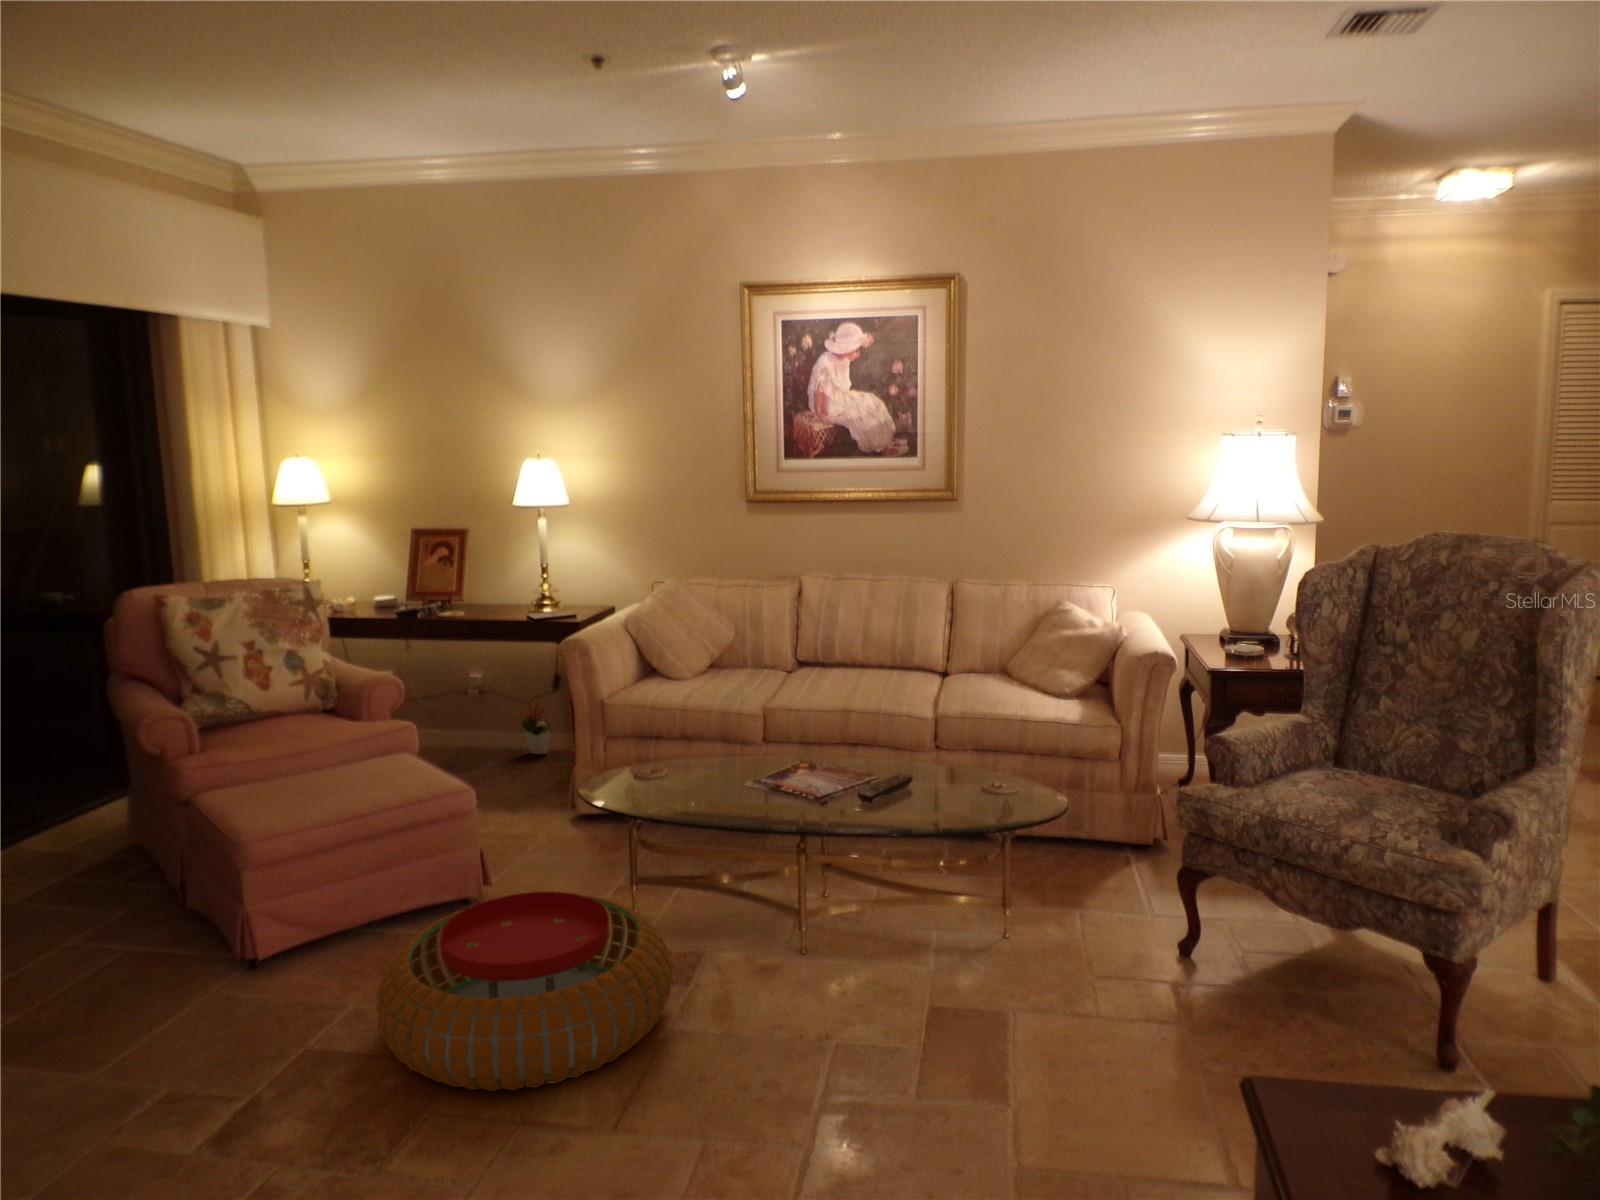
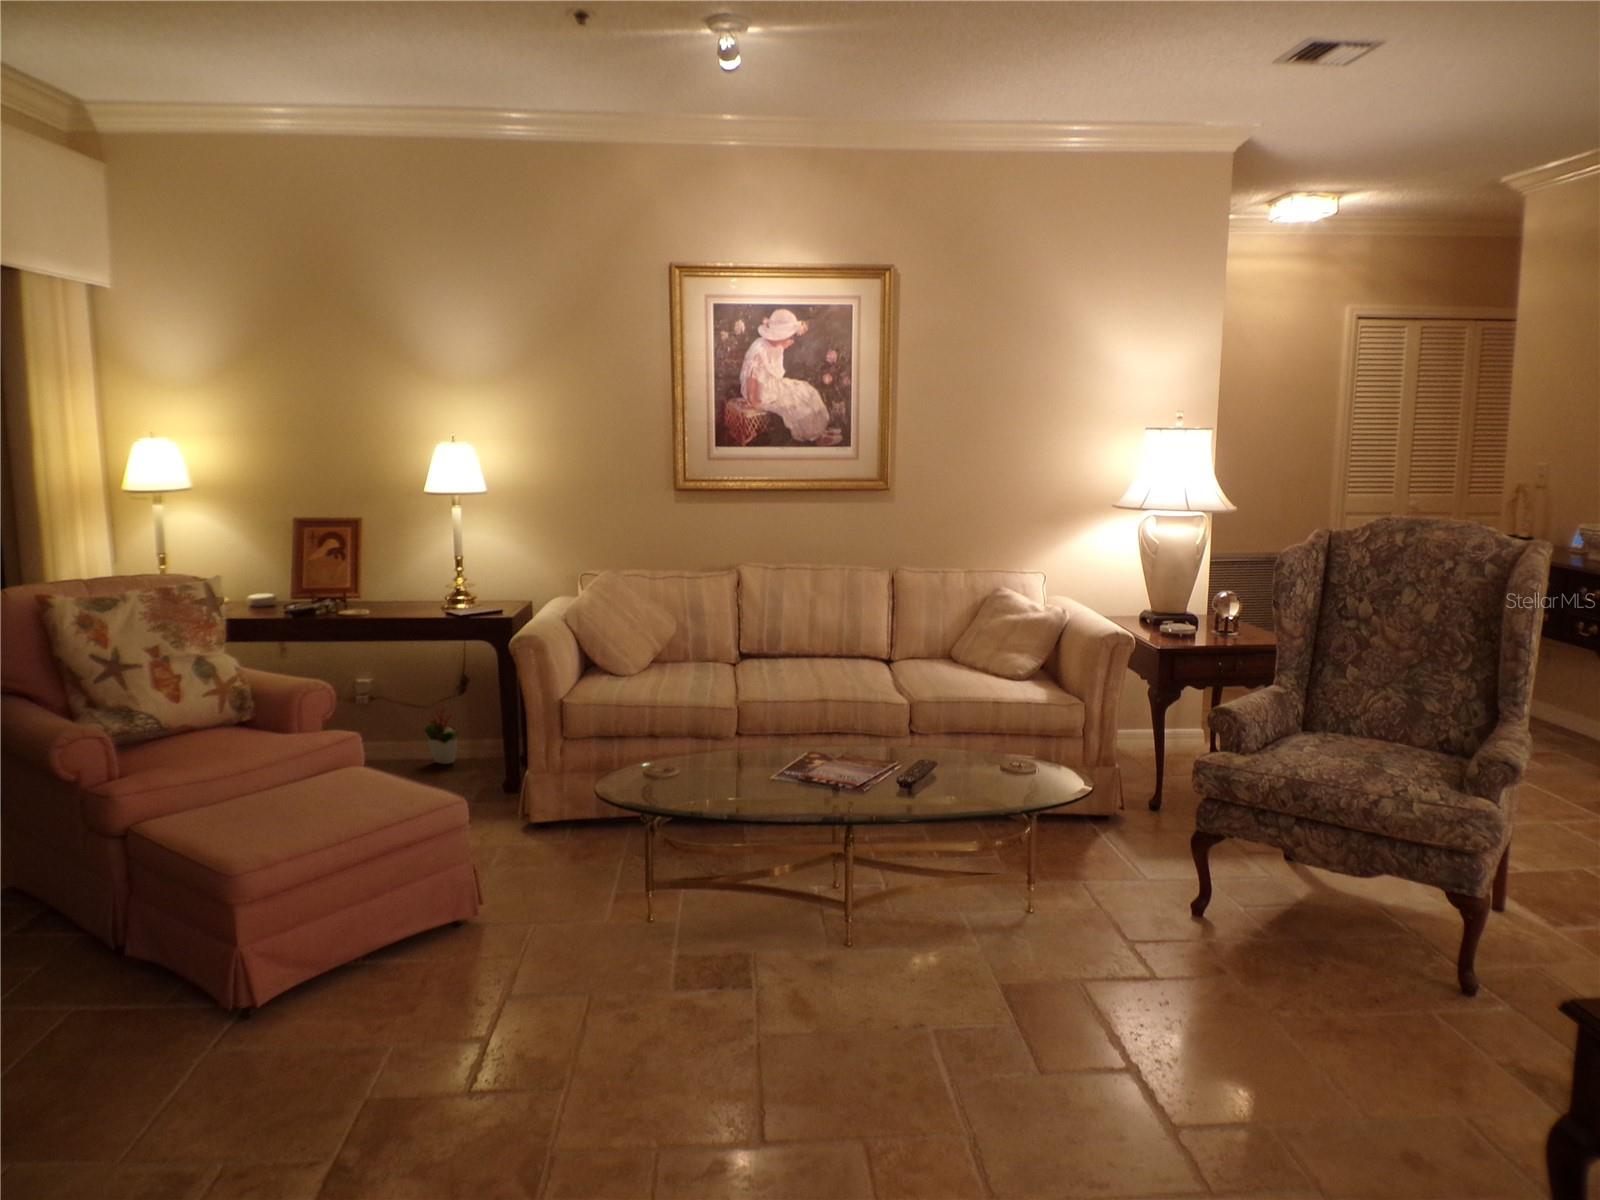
pouf: present [376,891,673,1091] -> none [437,901,754,1119]

